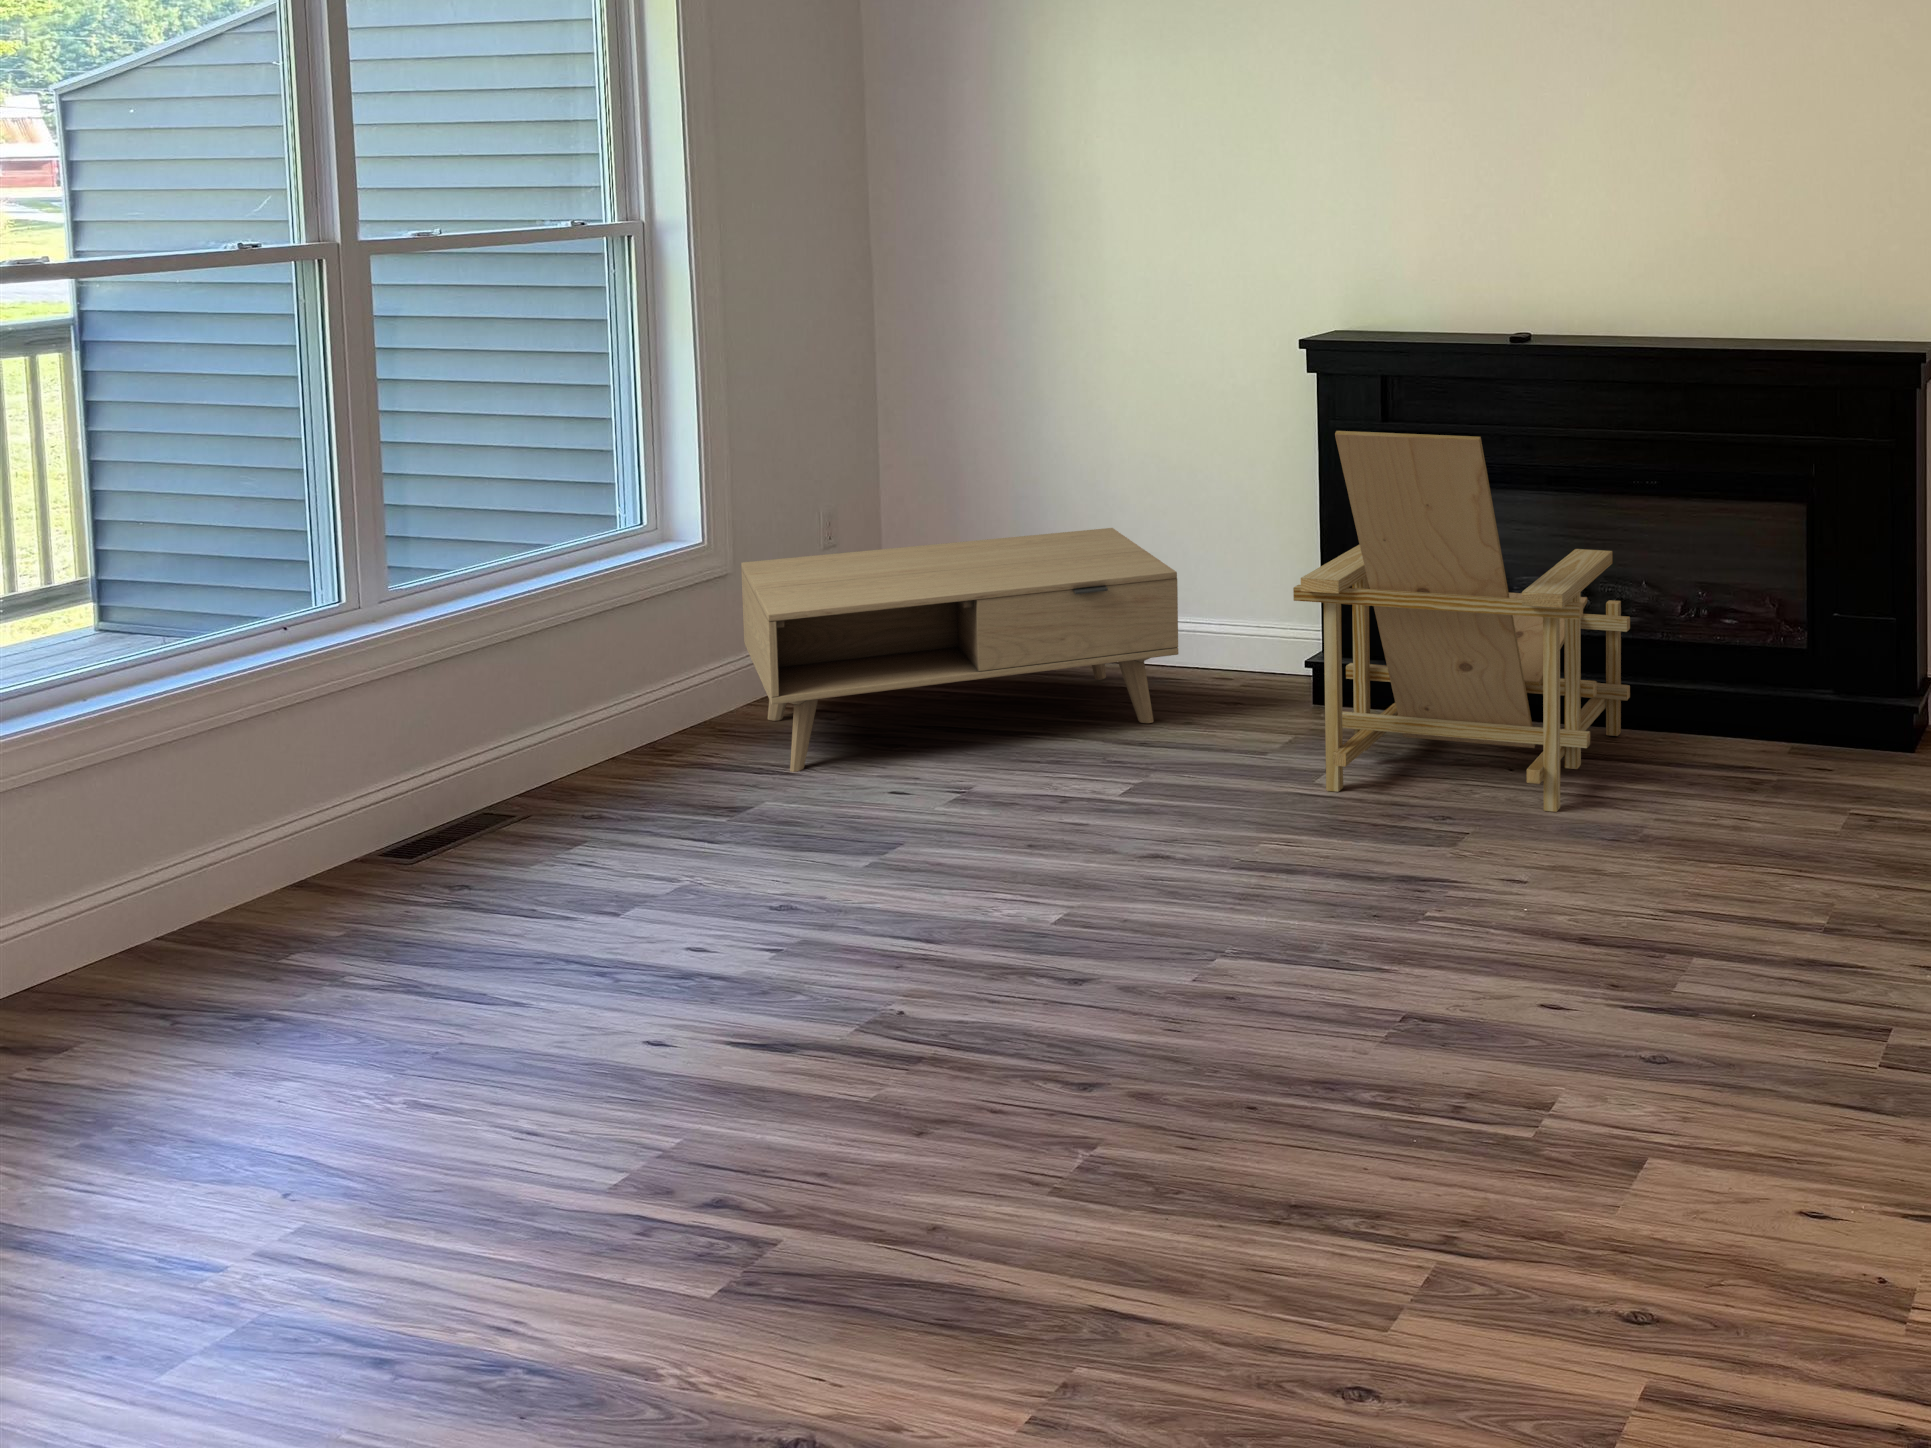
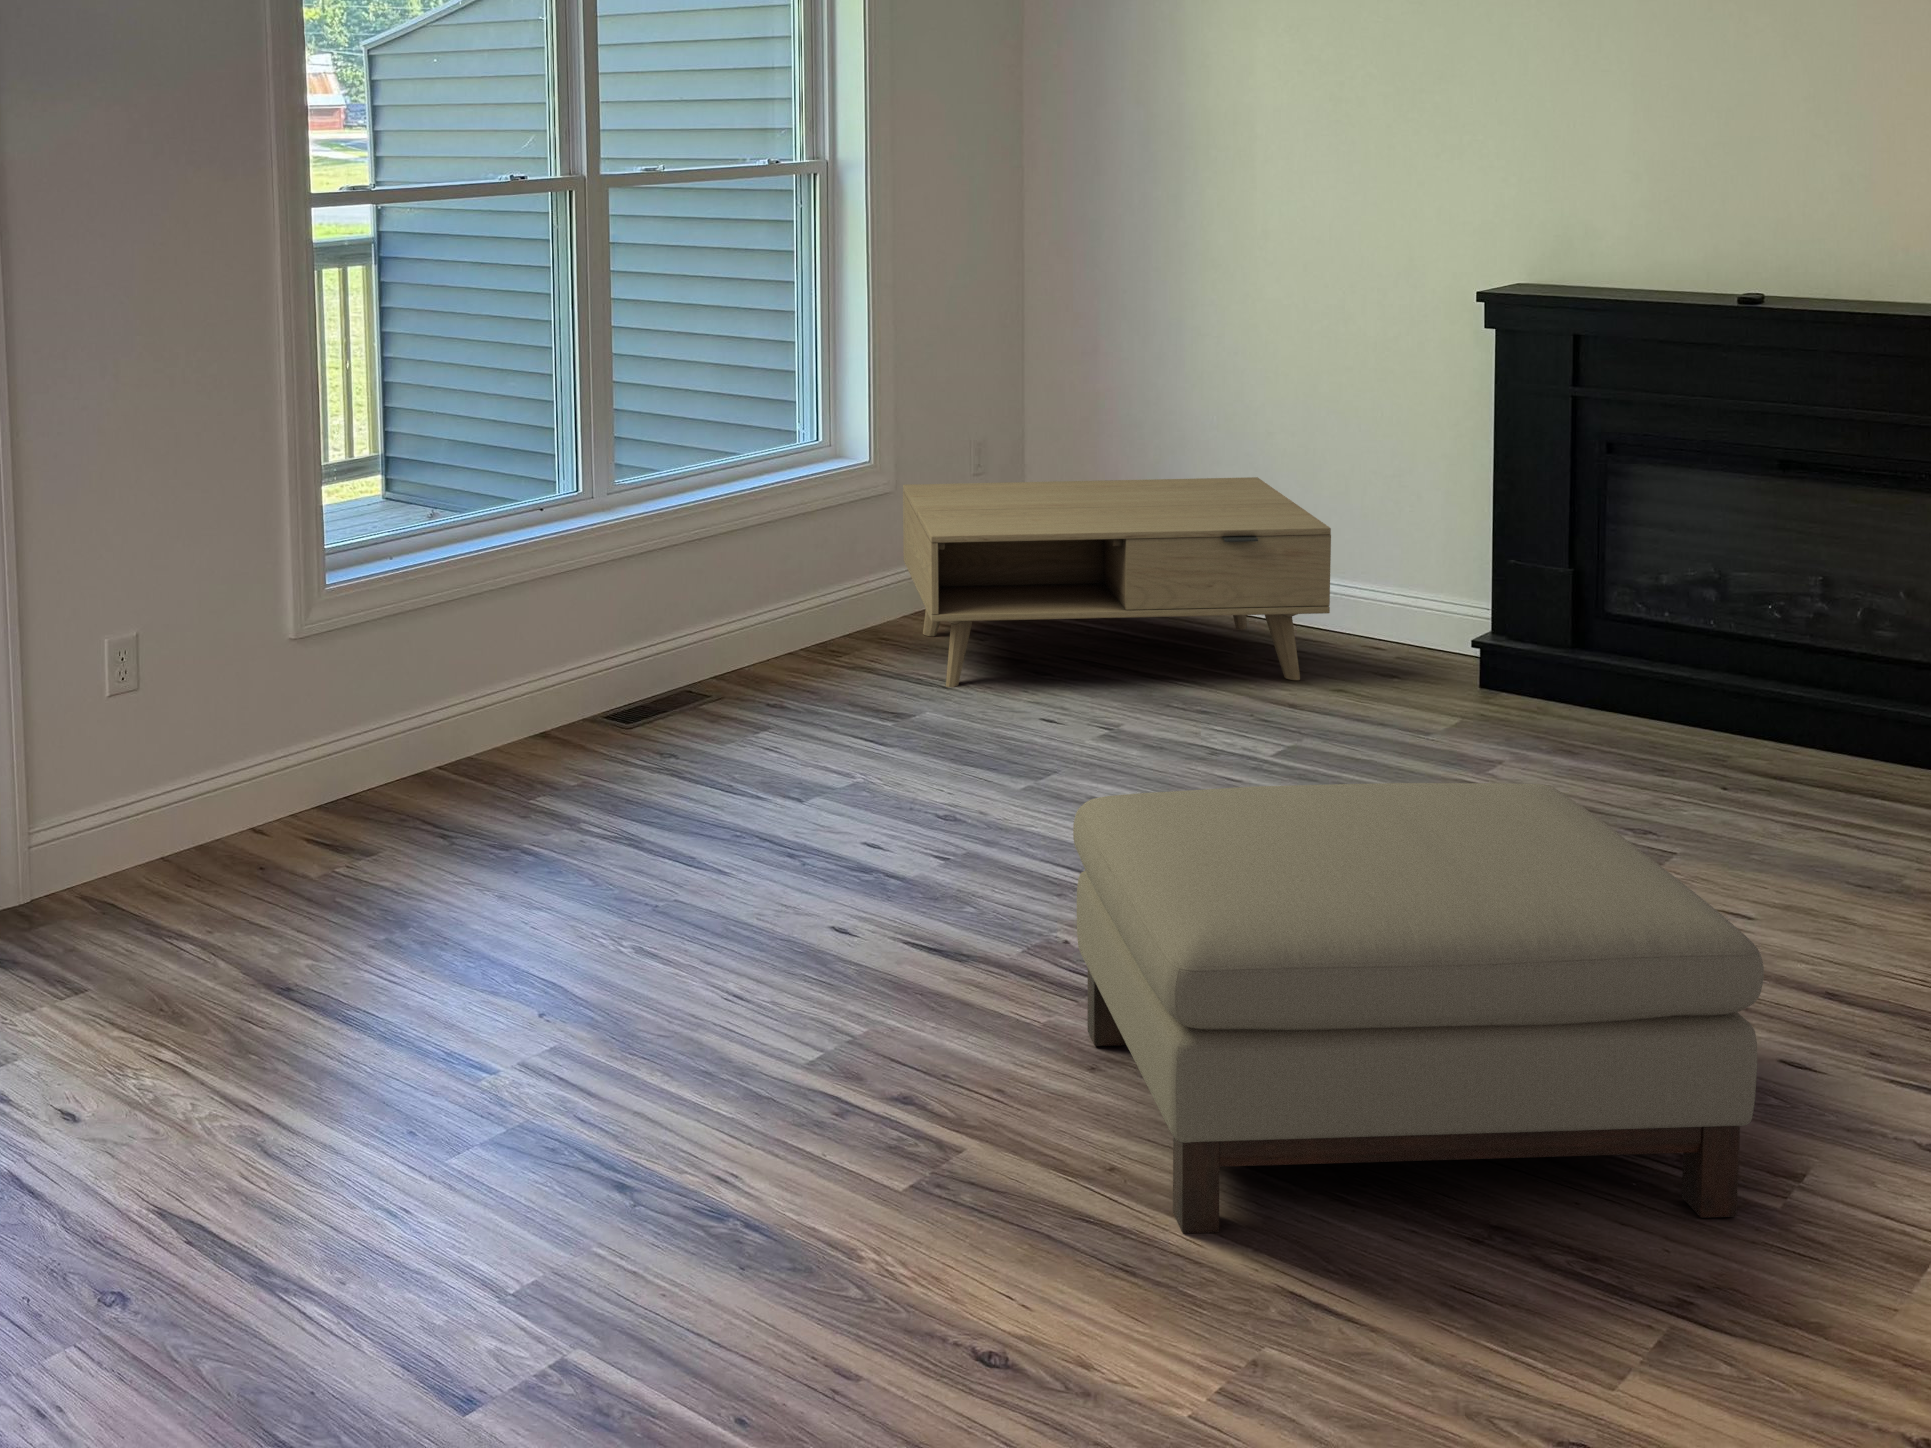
lounge chair: present [1293,431,1630,812] -> none [1467,391,1876,837]
ottoman: none [898,792,1506,1276] -> present [1073,783,1764,1233]

